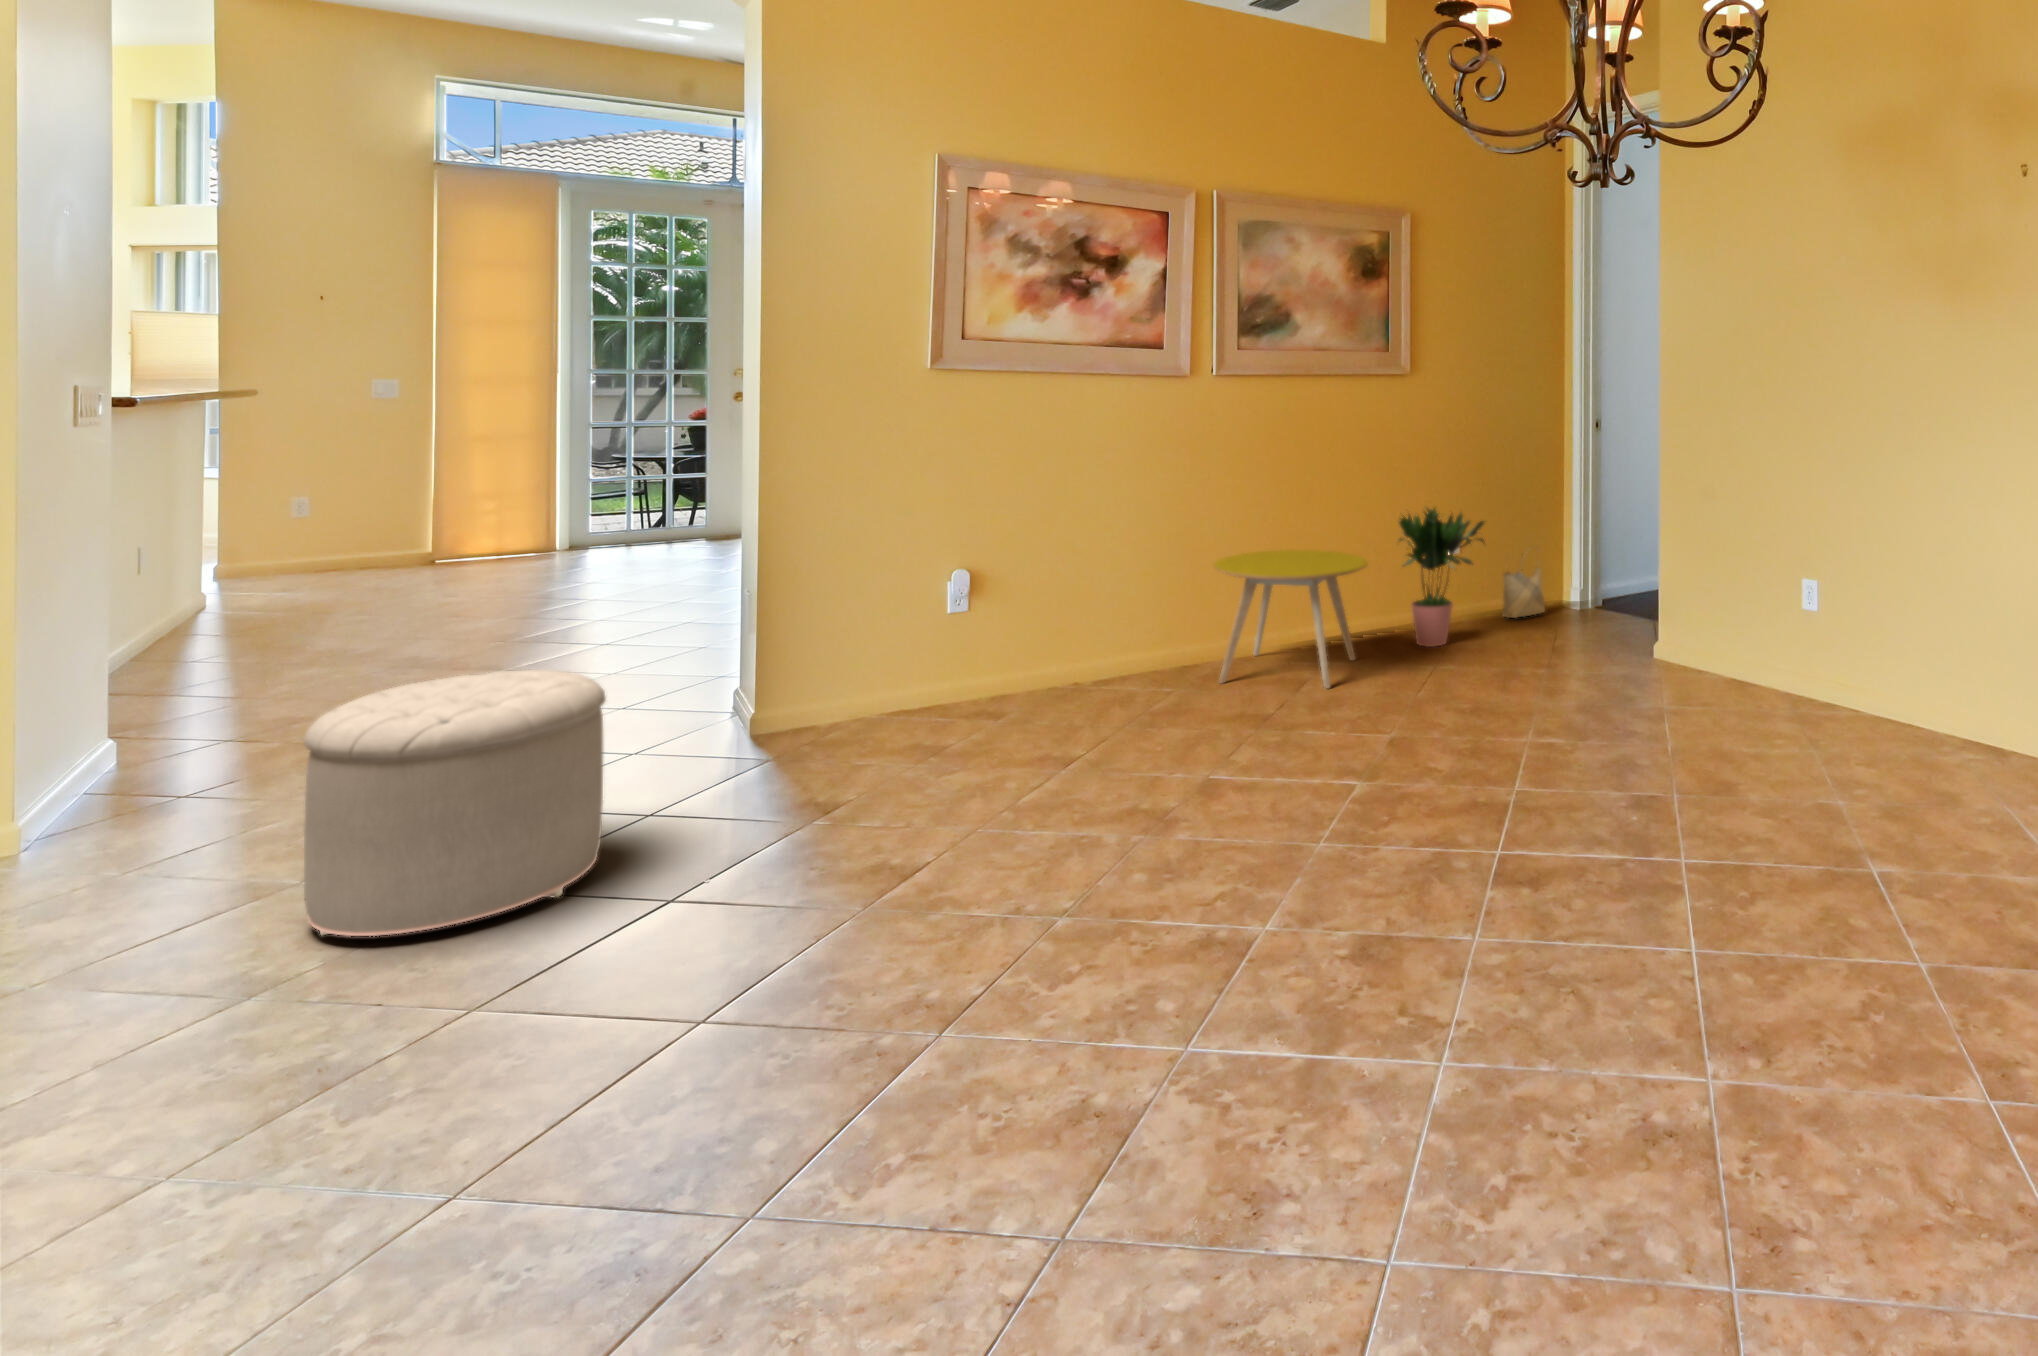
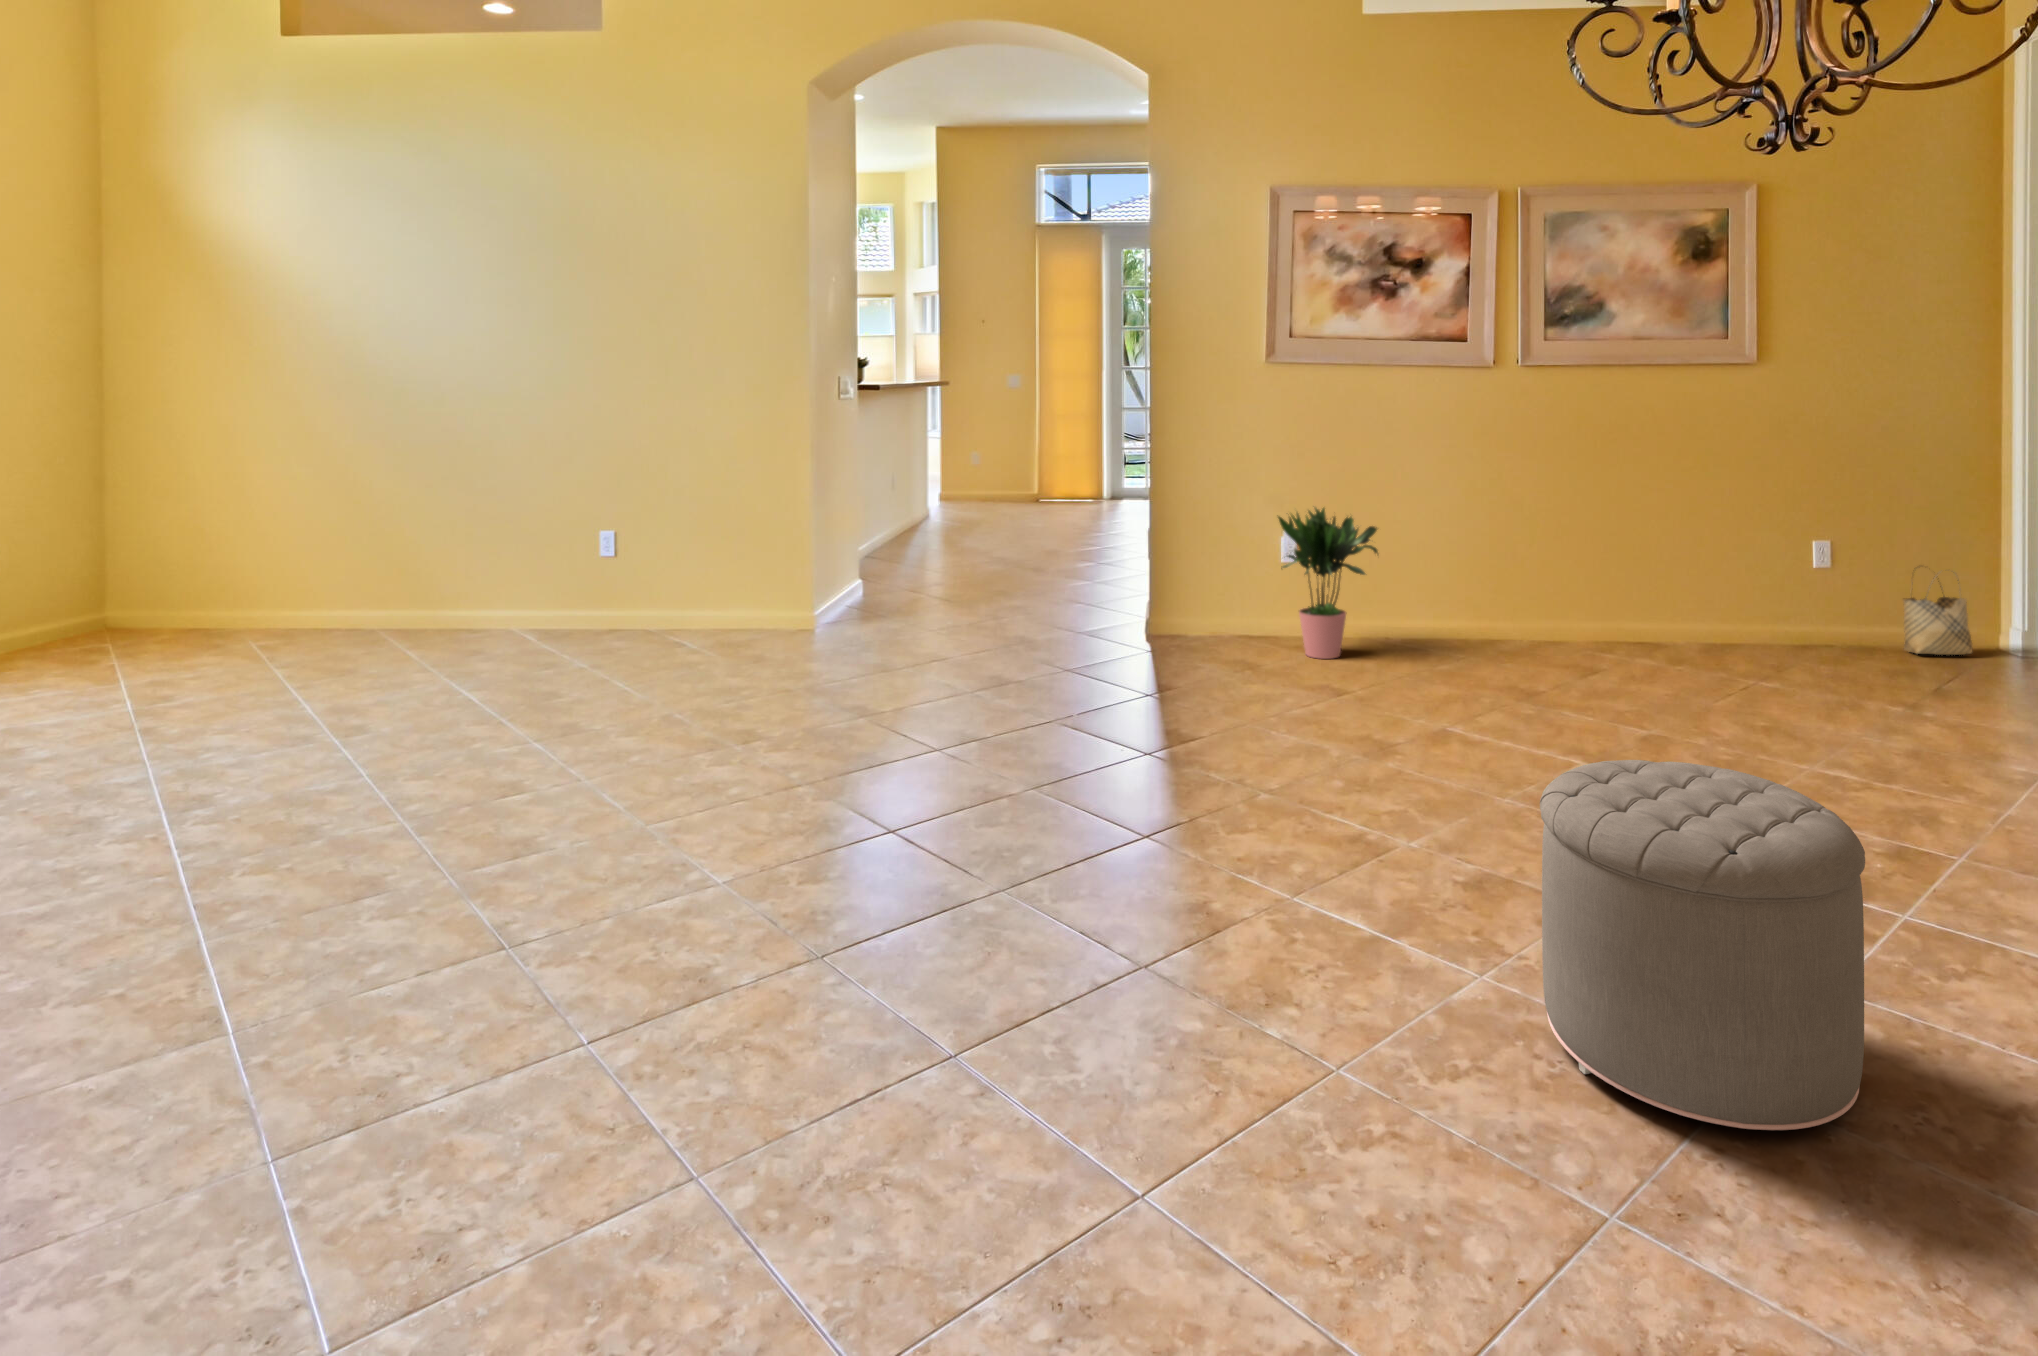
potted plant: present [1399,508,1486,647] -> present [1278,508,1378,659]
side table: present [1214,550,1368,688] -> none [1512,541,1679,683]
ottoman: present [304,670,606,936] -> present [1540,760,1865,1130]

